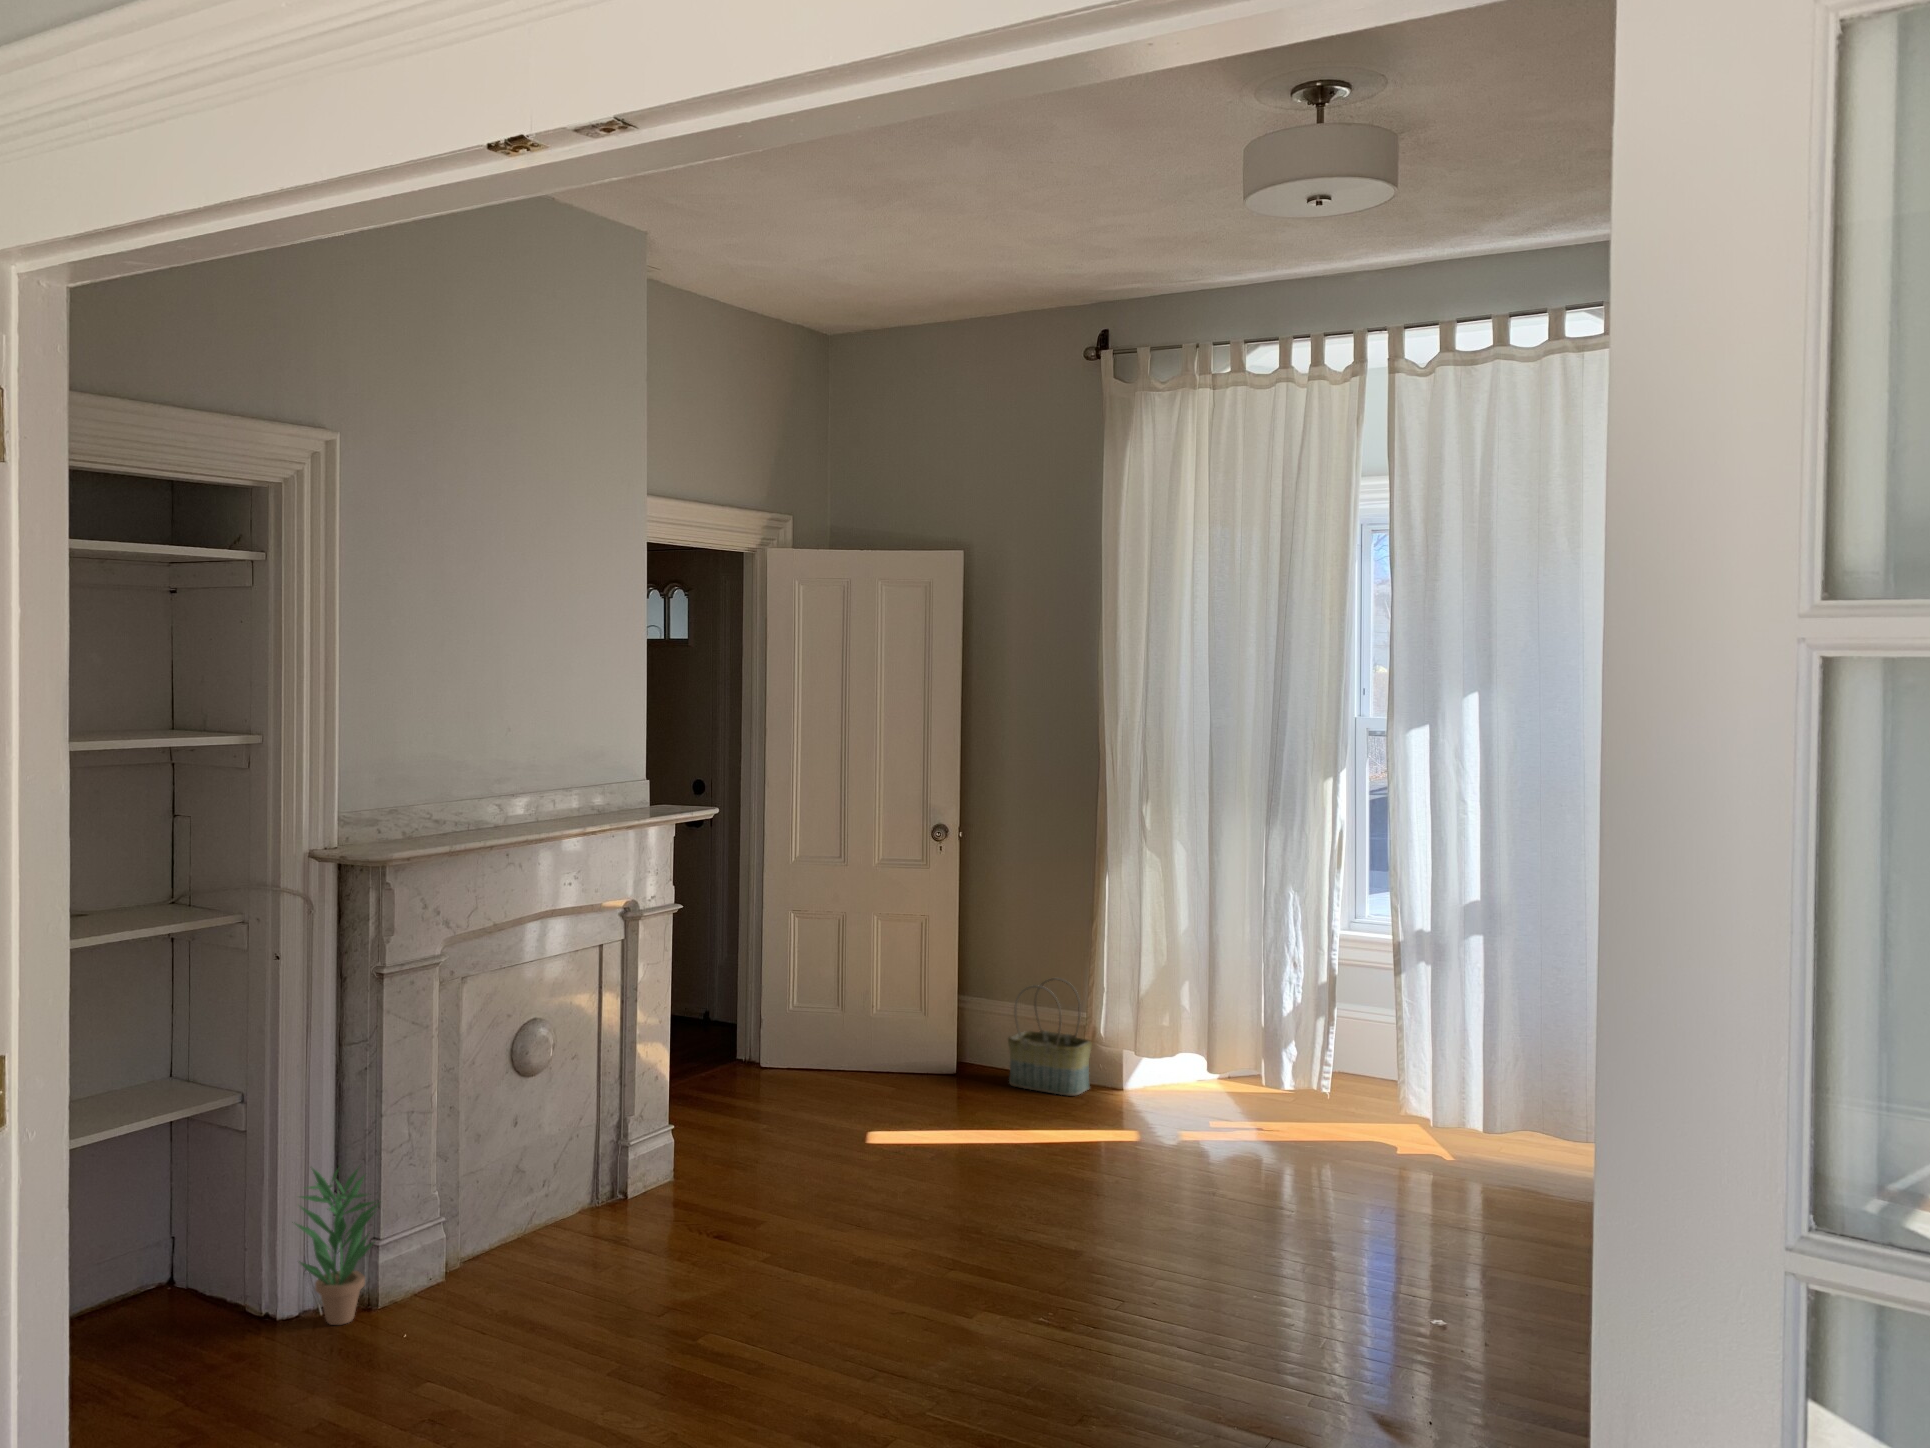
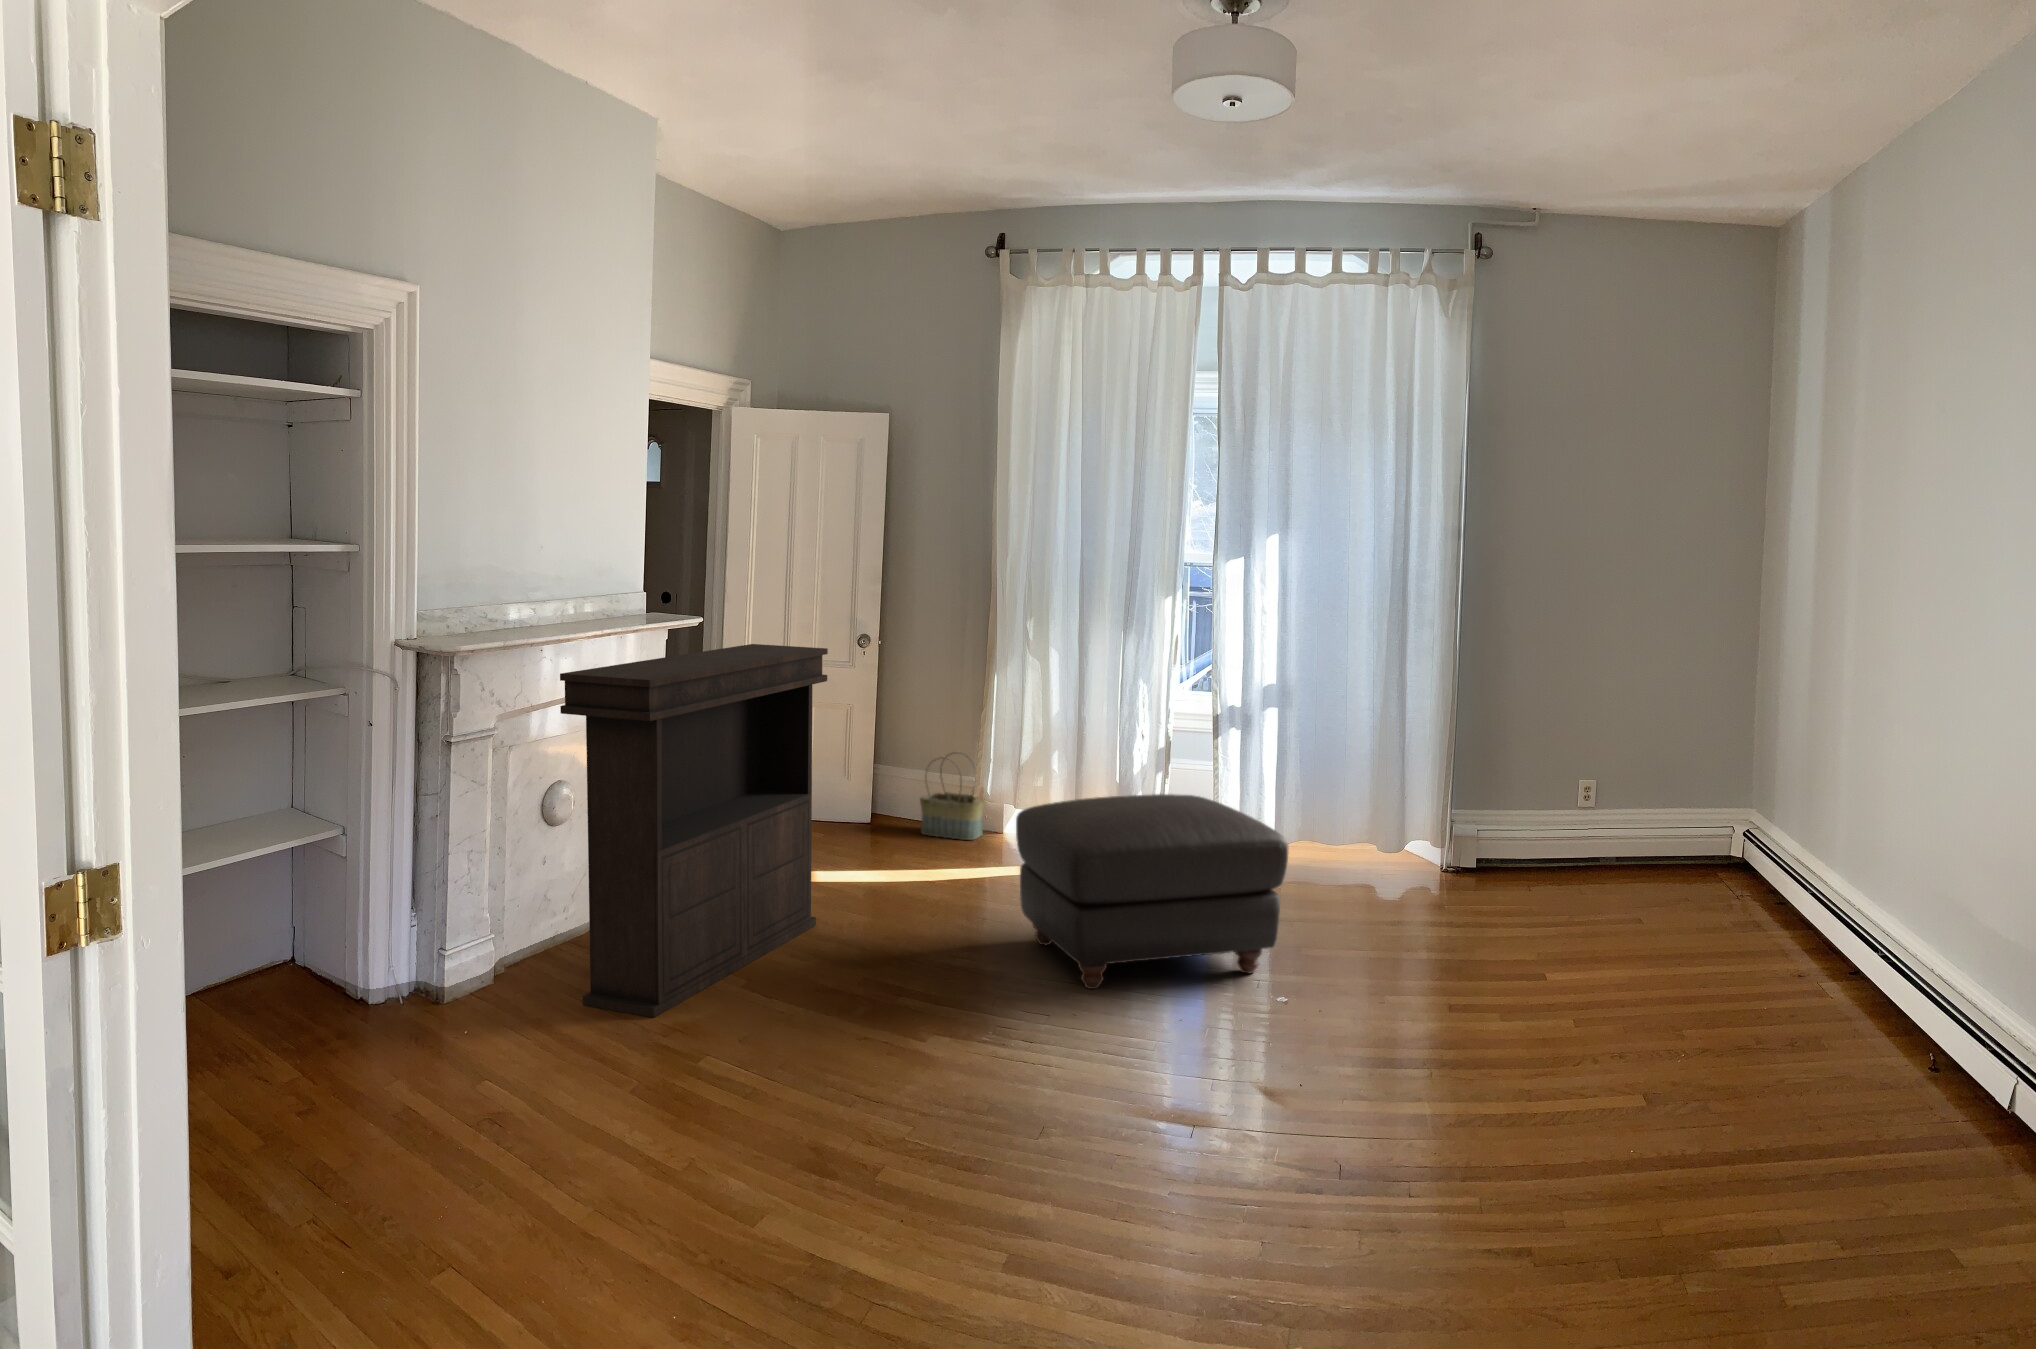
console table: none [522,845,875,1354] -> present [560,644,828,1017]
ottoman: none [1121,1057,1506,1338] -> present [1016,794,1288,989]
potted plant: present [296,1168,378,1325] -> none [379,886,453,1010]

